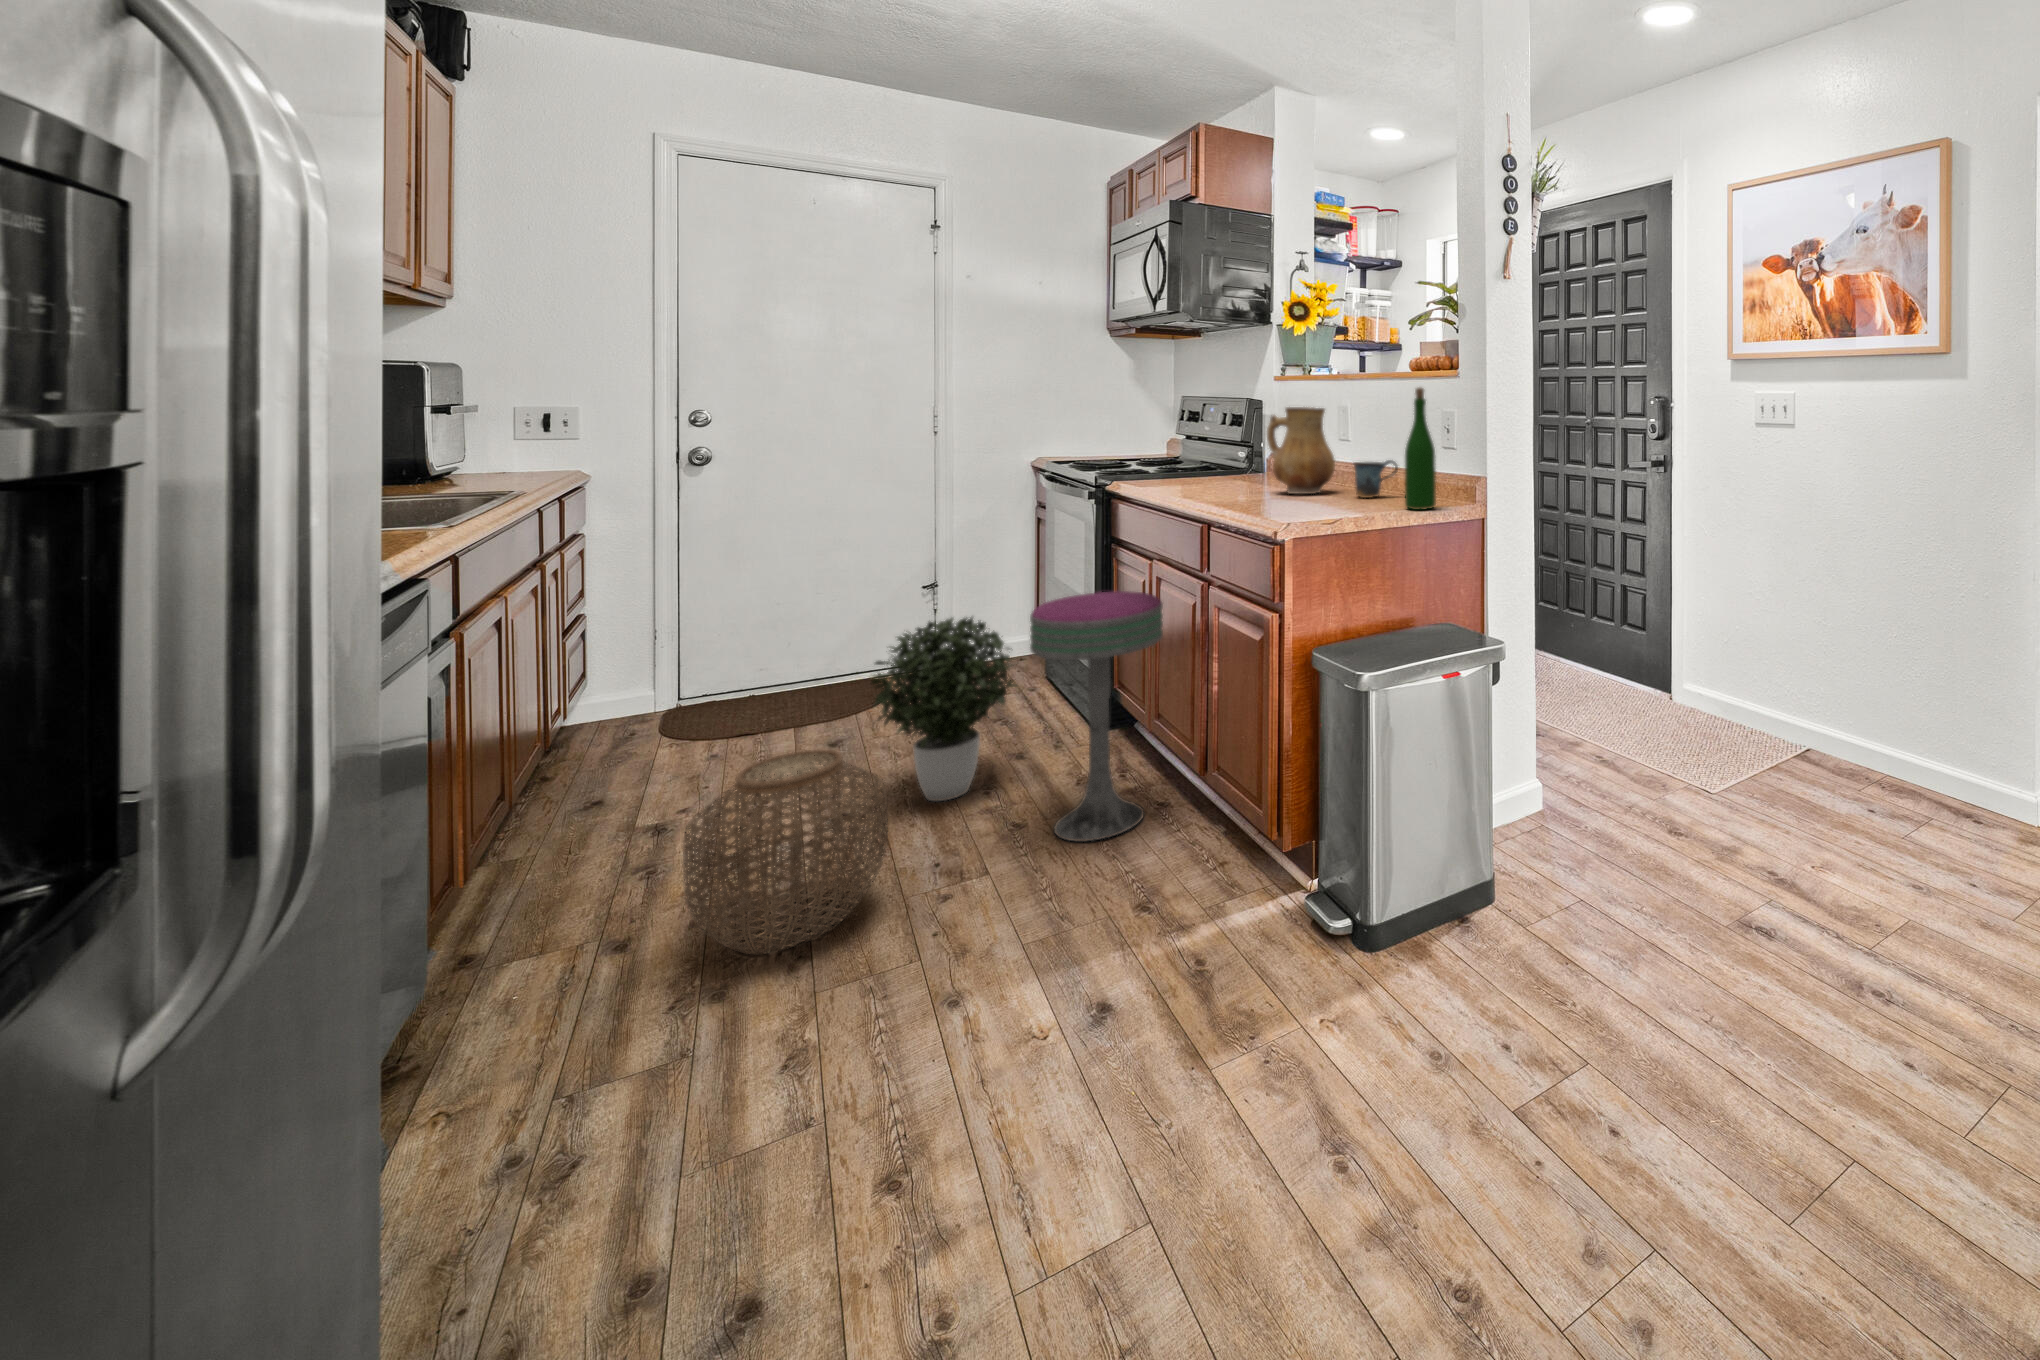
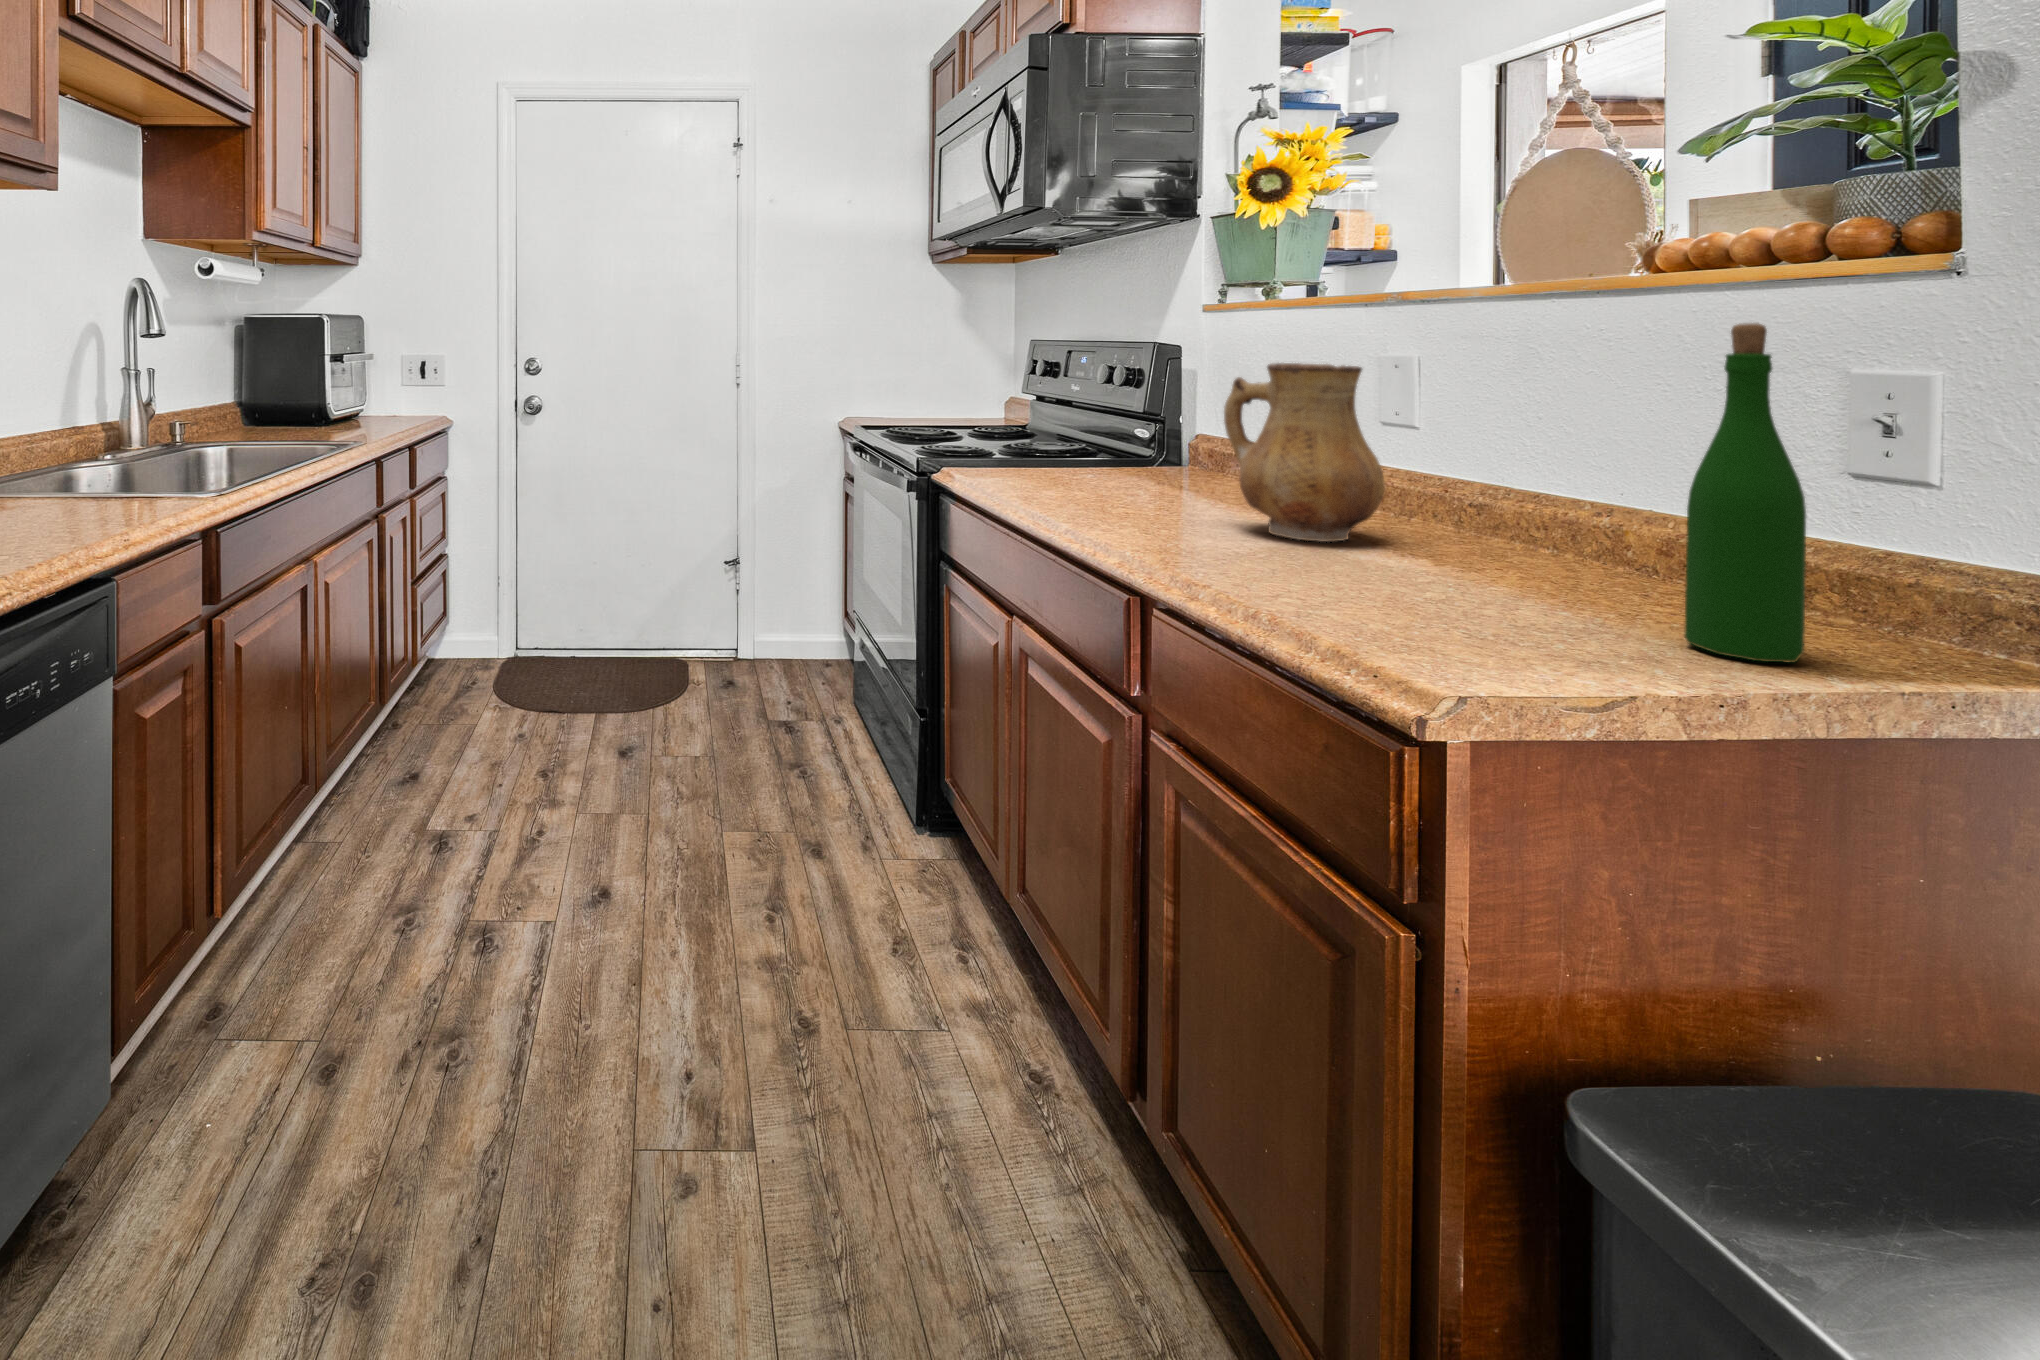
mug: present [1354,460,1398,498] -> none [1451,488,1586,575]
bar stool: present [1030,591,1163,841] -> none [819,657,1026,1096]
potted plant: present [871,617,1017,801] -> none [637,644,812,903]
woven basket: present [683,749,888,954] -> none [400,835,625,1135]

